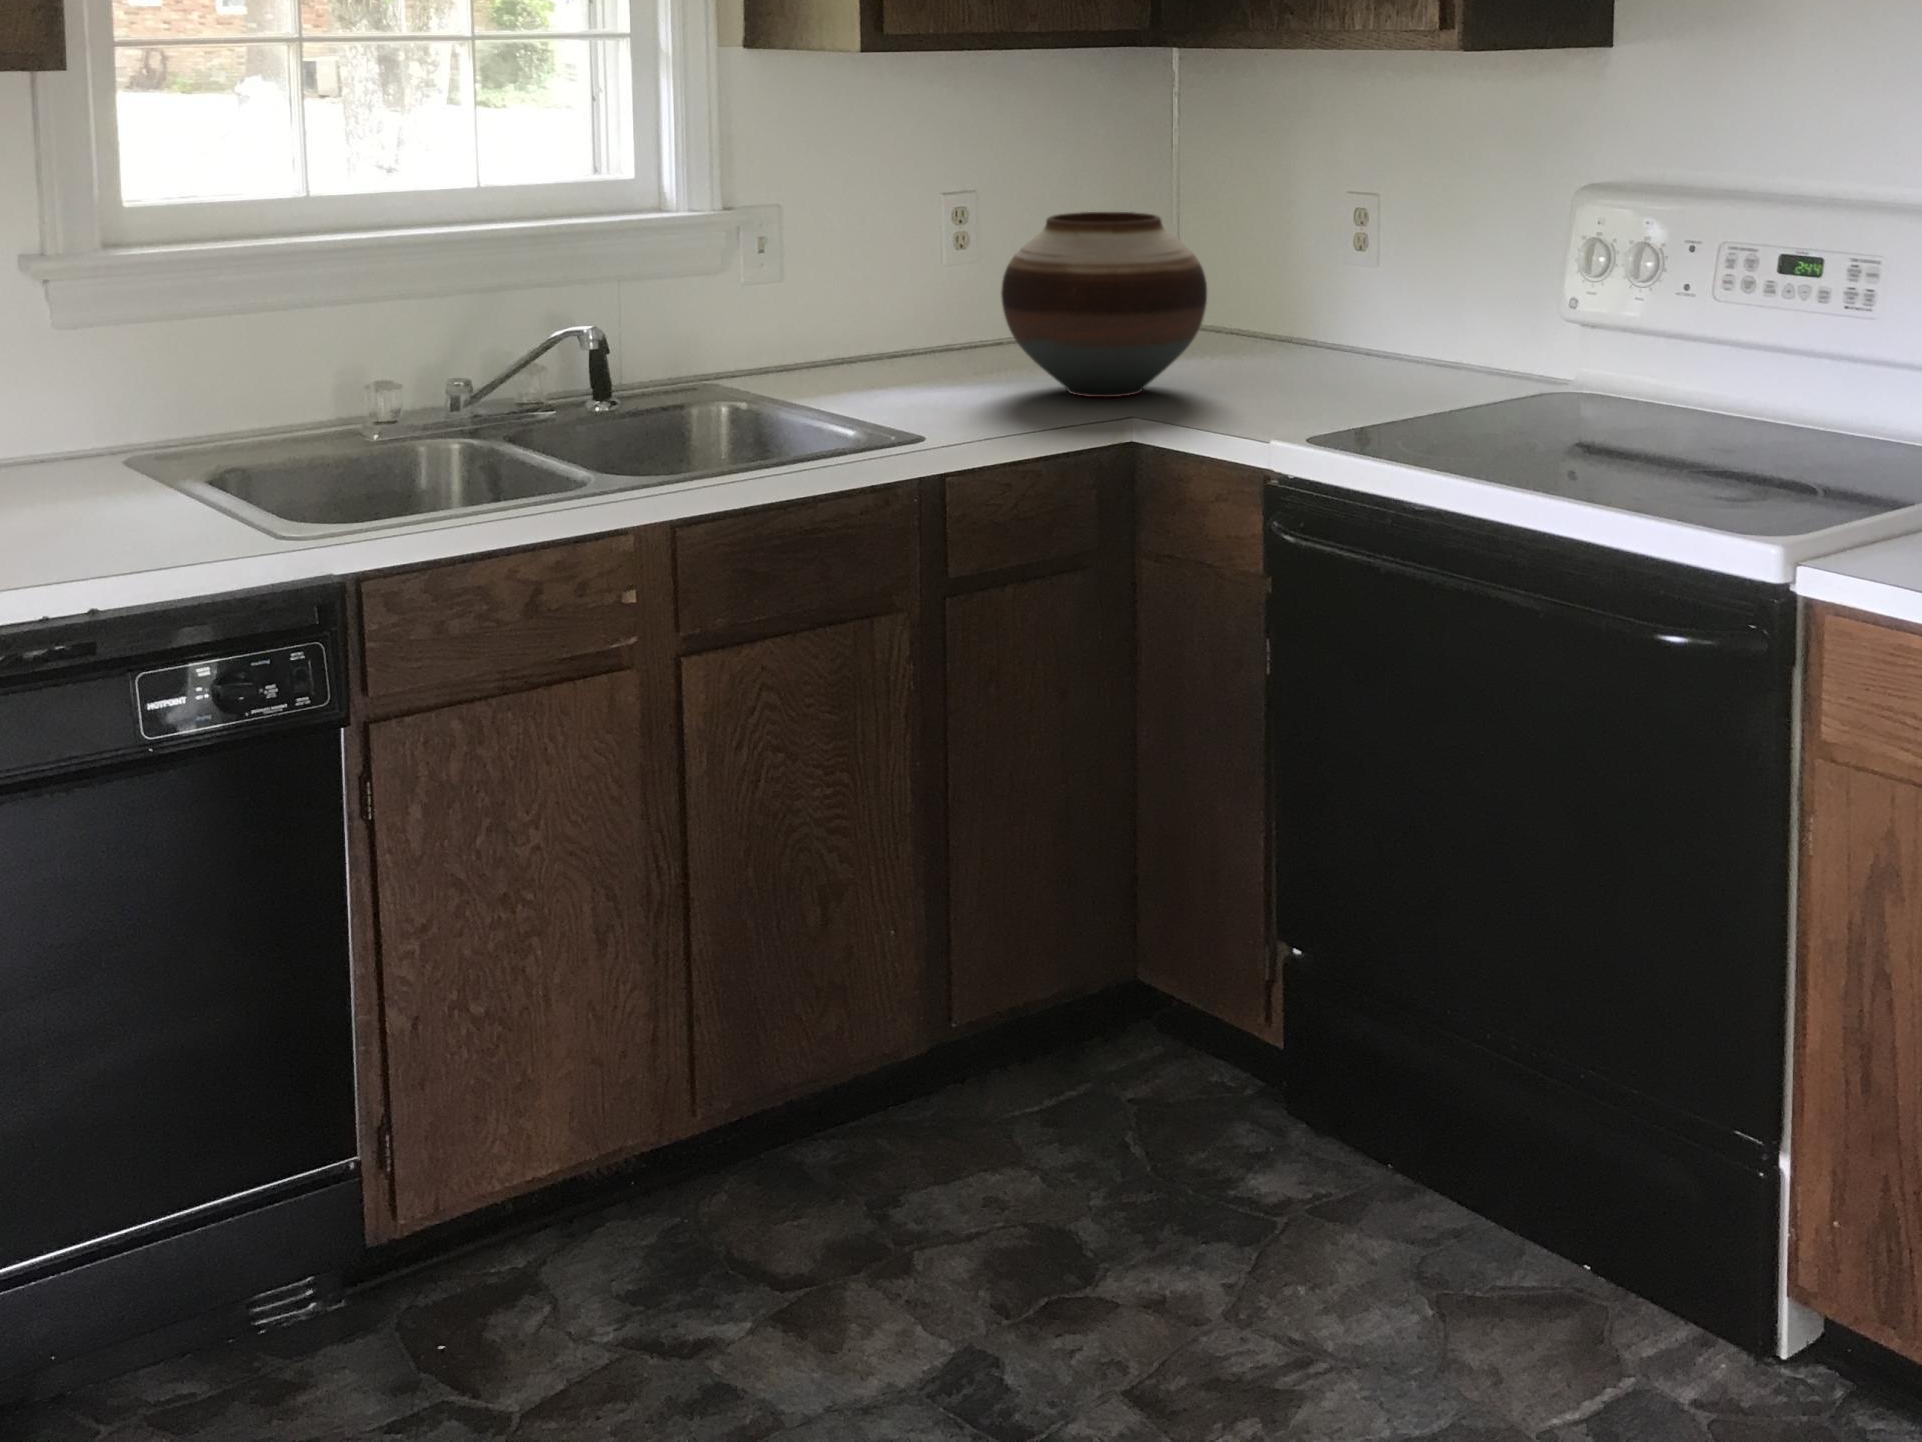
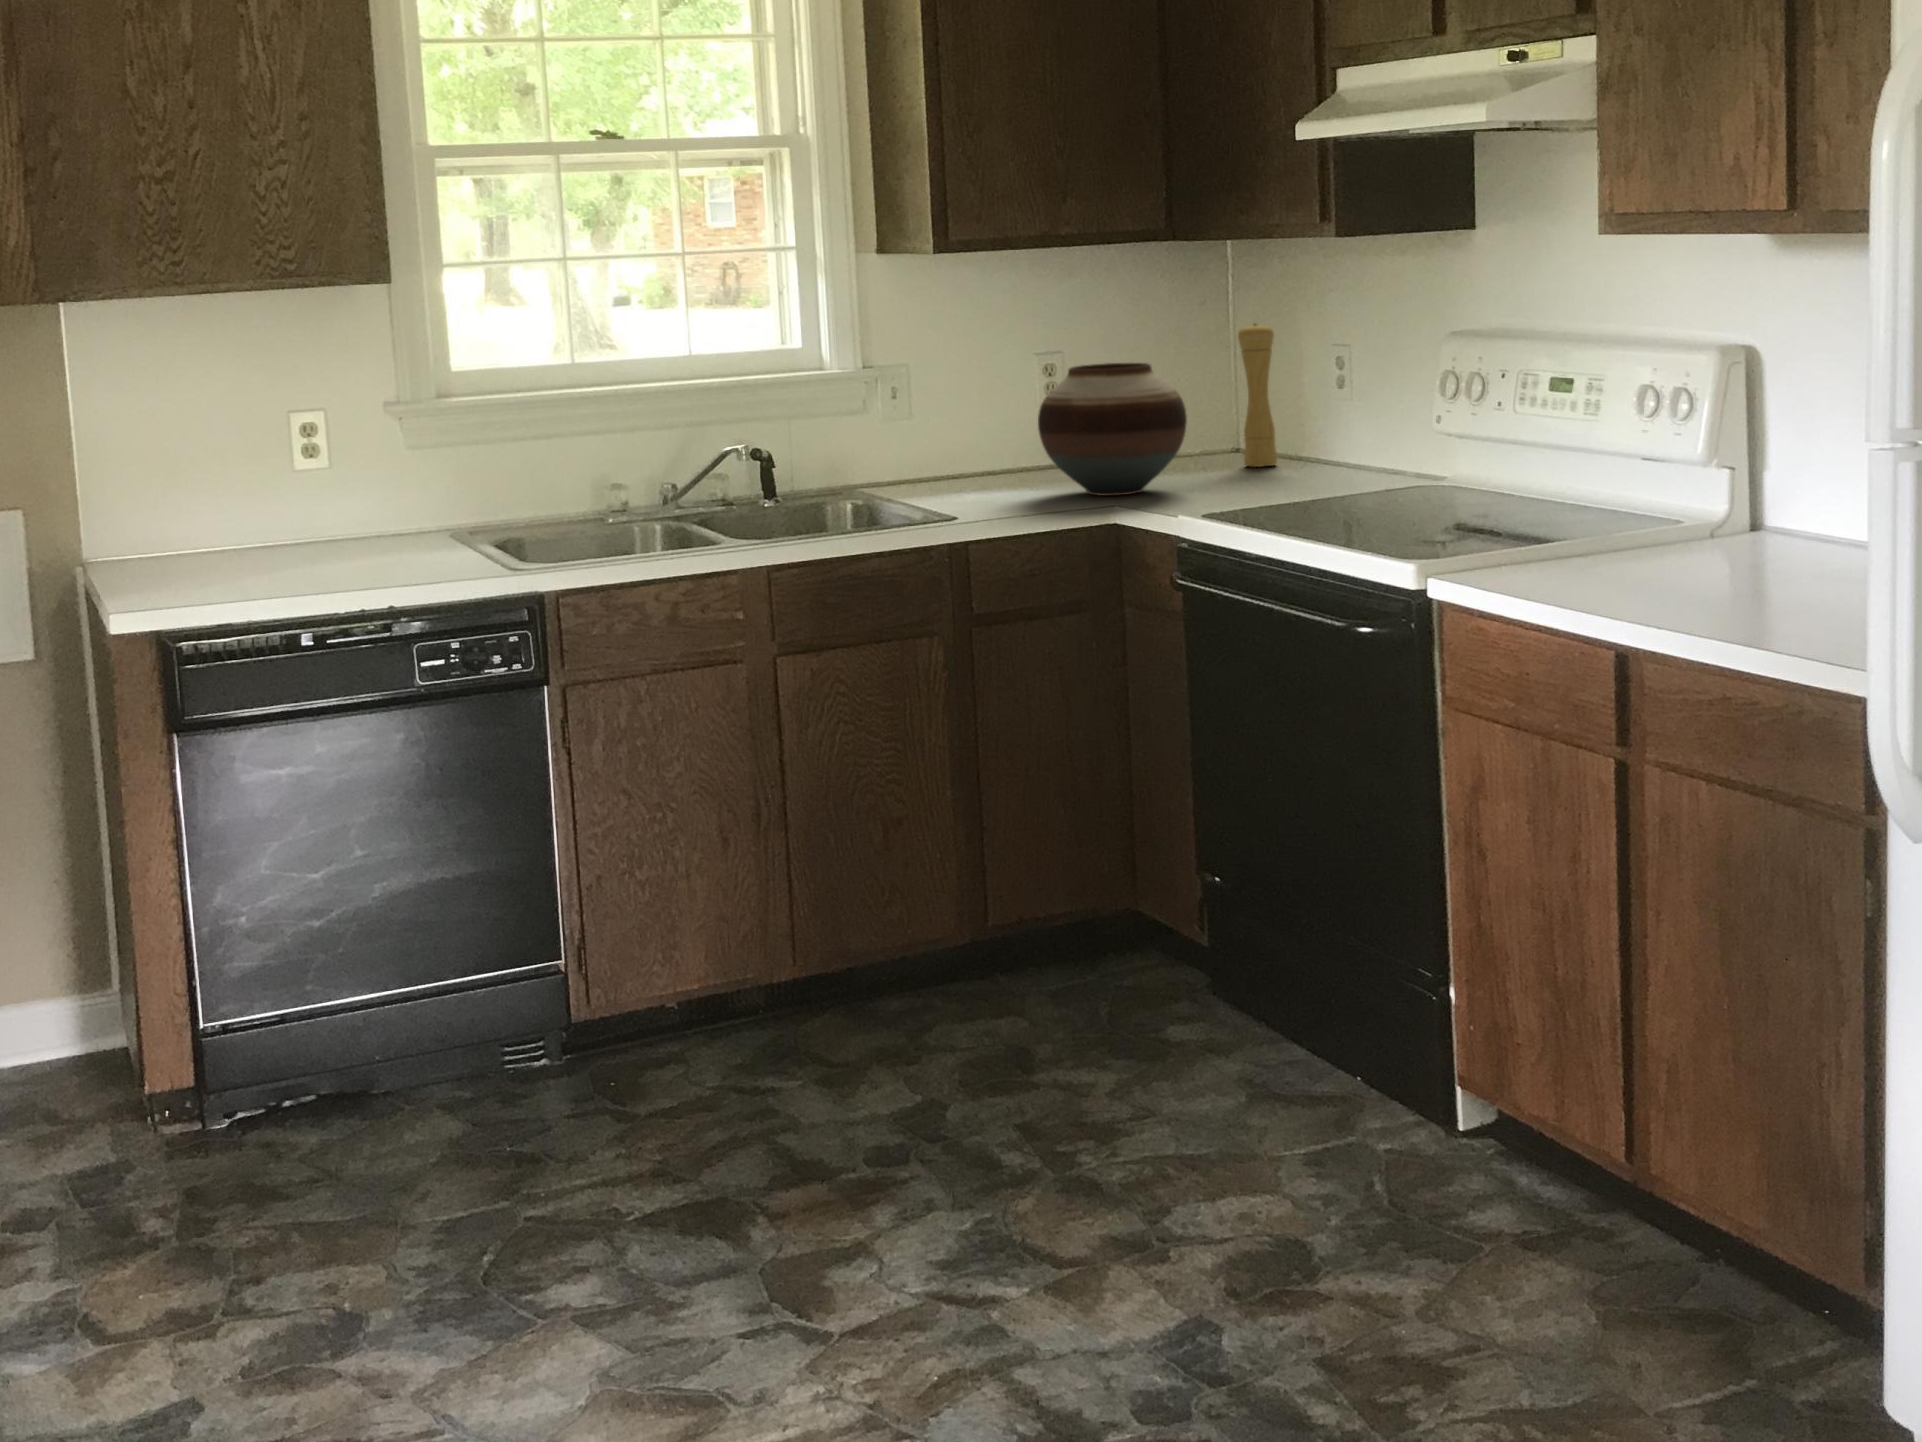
pepper mill: none [1222,159,1270,348] -> present [1238,323,1277,467]

